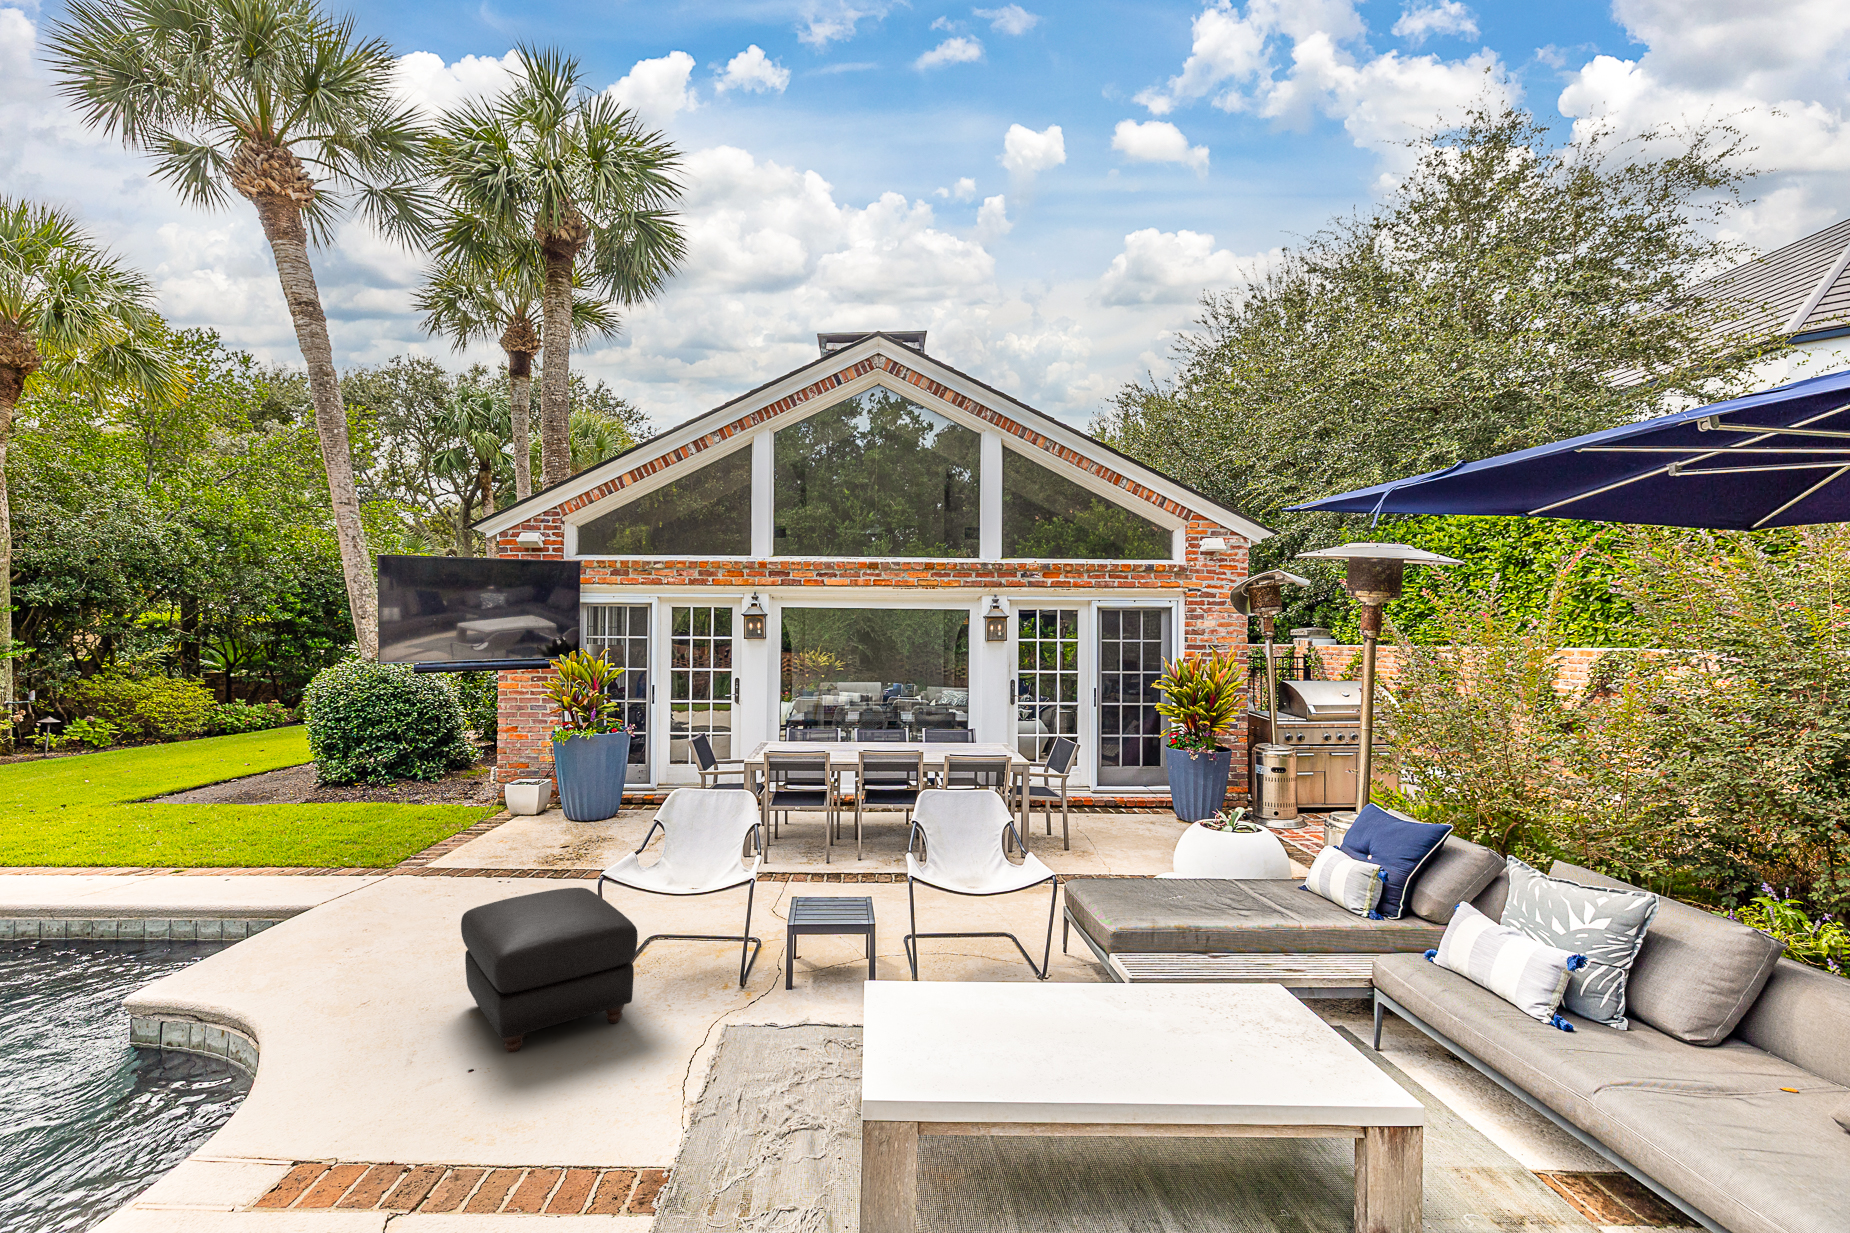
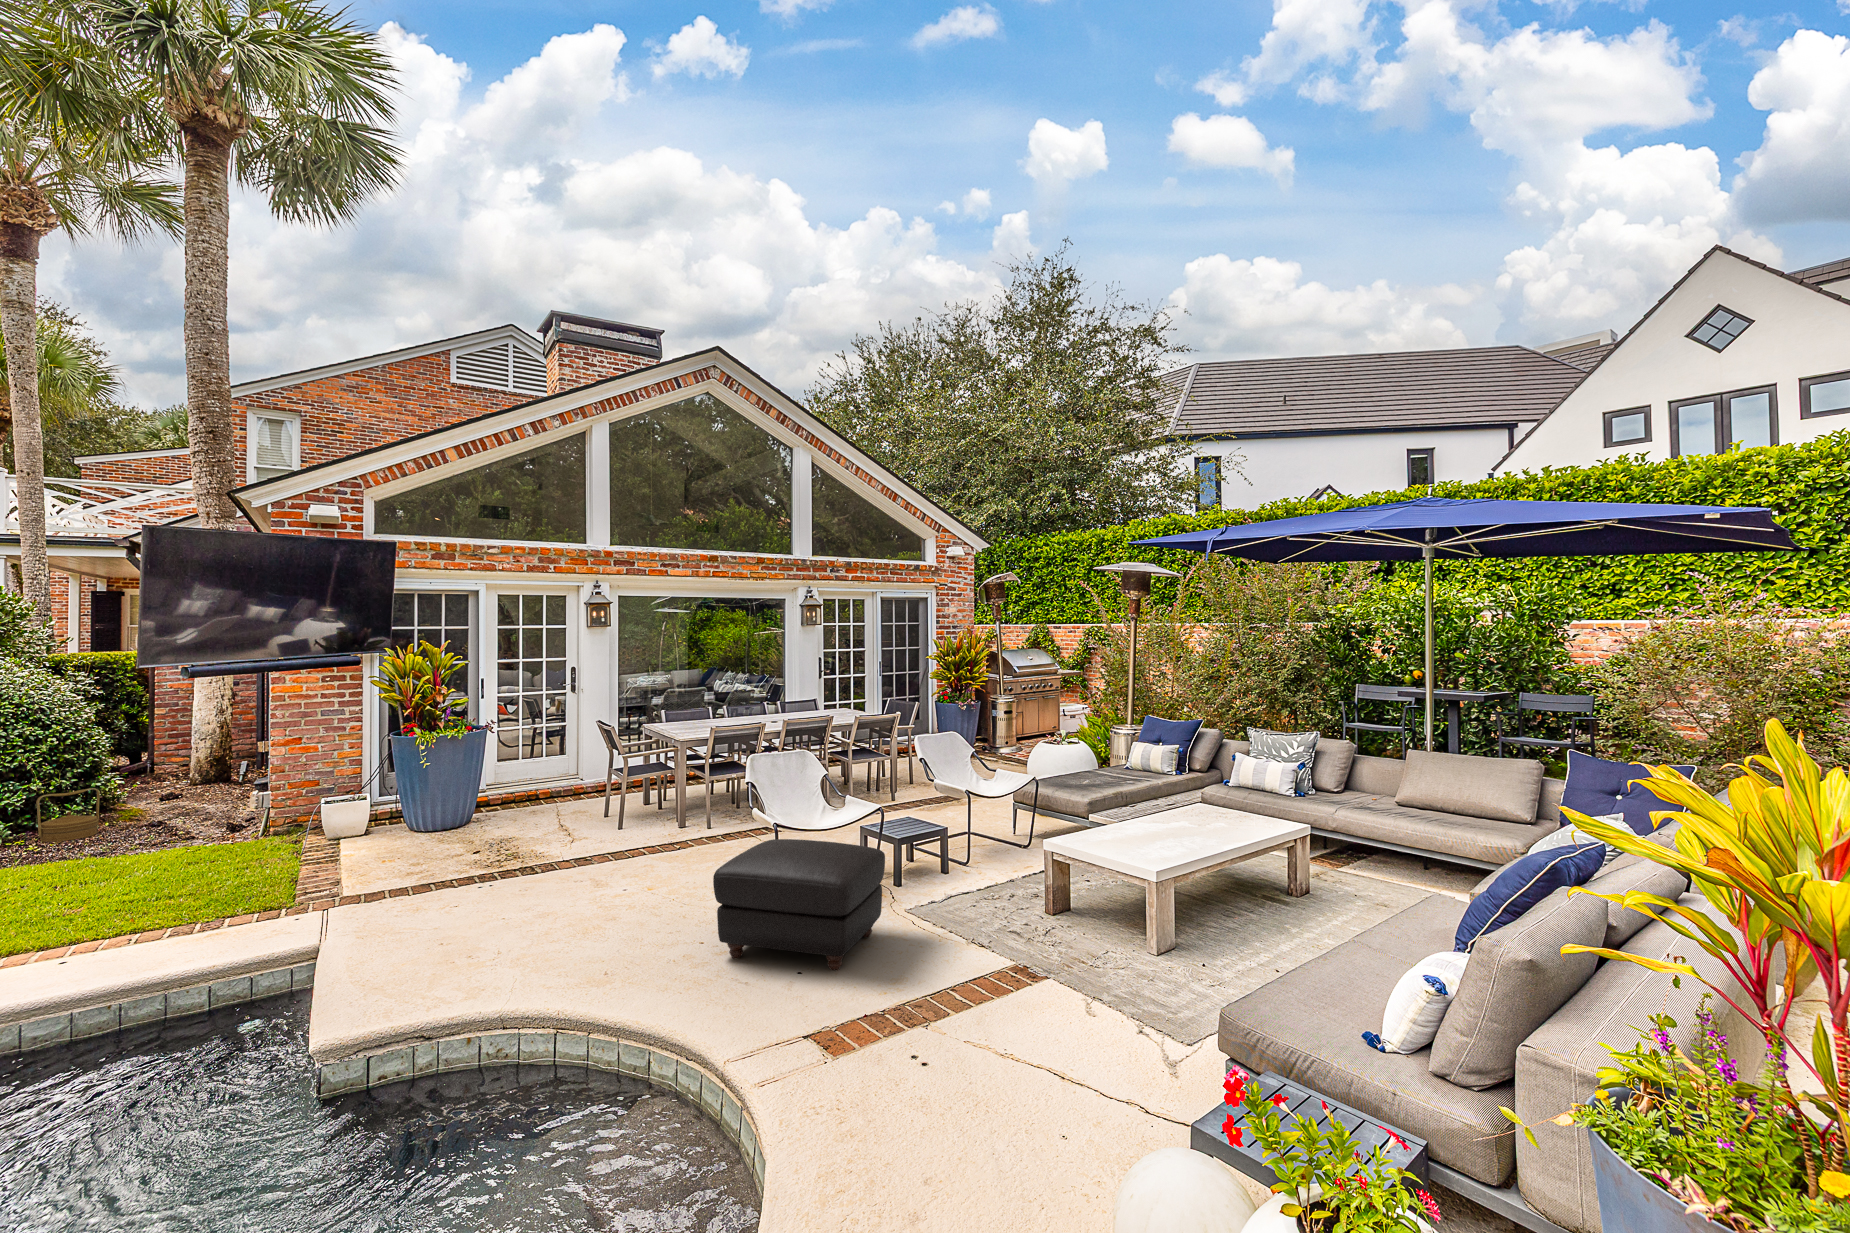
woven basket: none [400,750,439,787] -> present [36,788,100,842]

